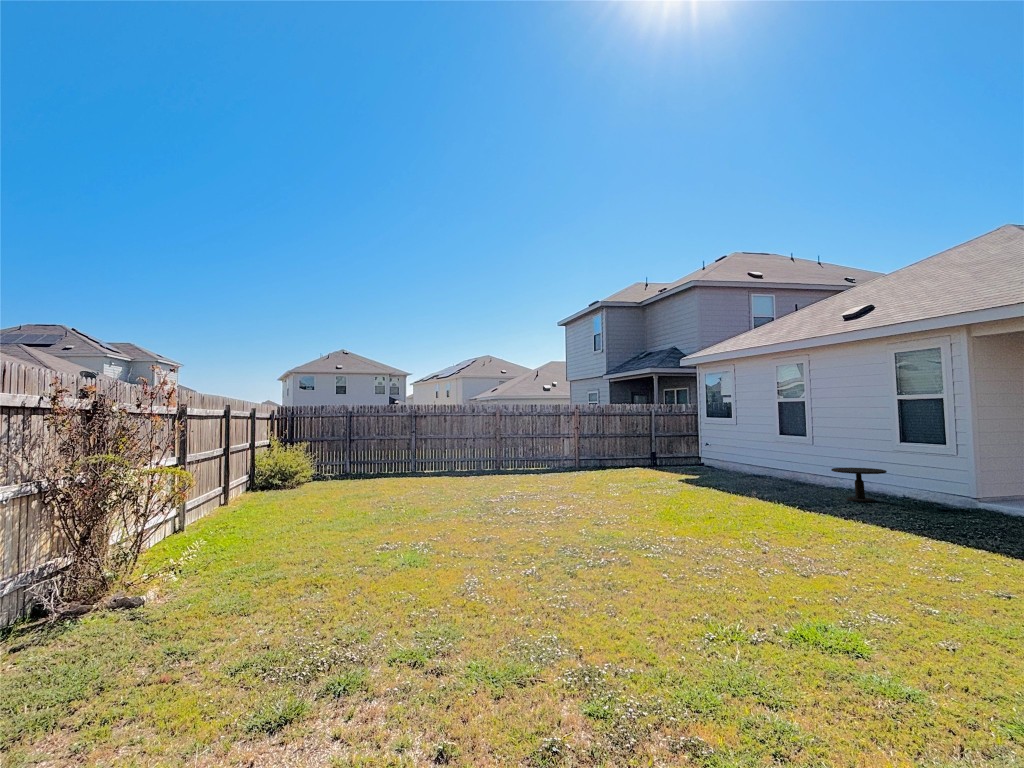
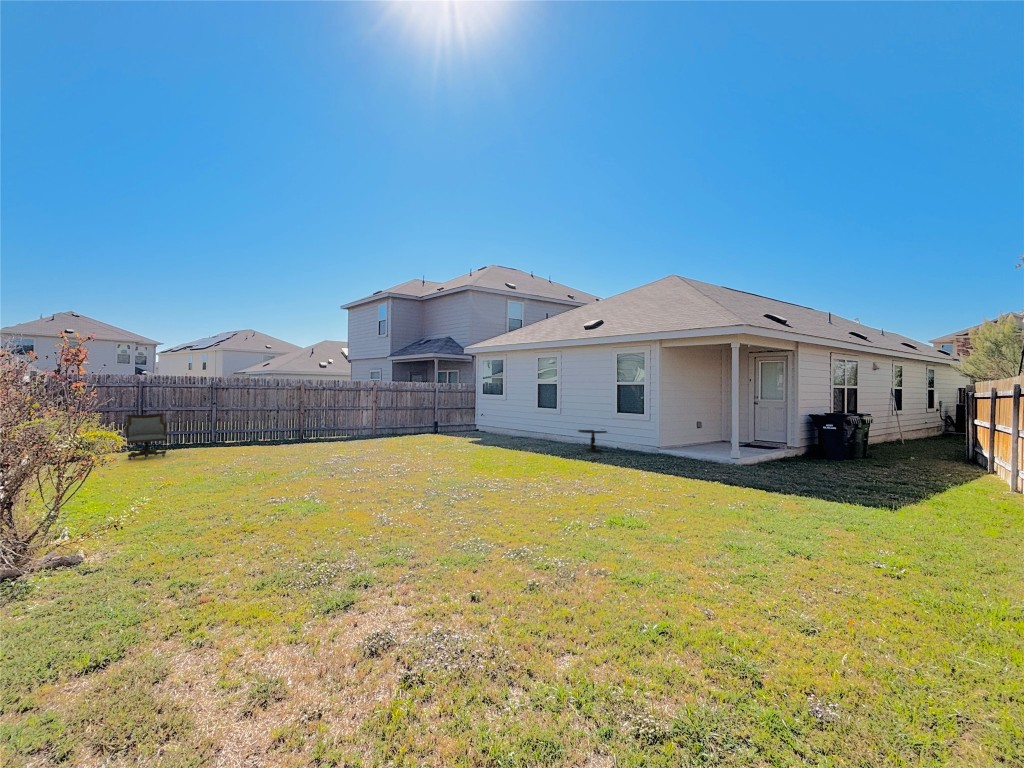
chair: none [370,438,396,478] -> present [125,413,167,460]

